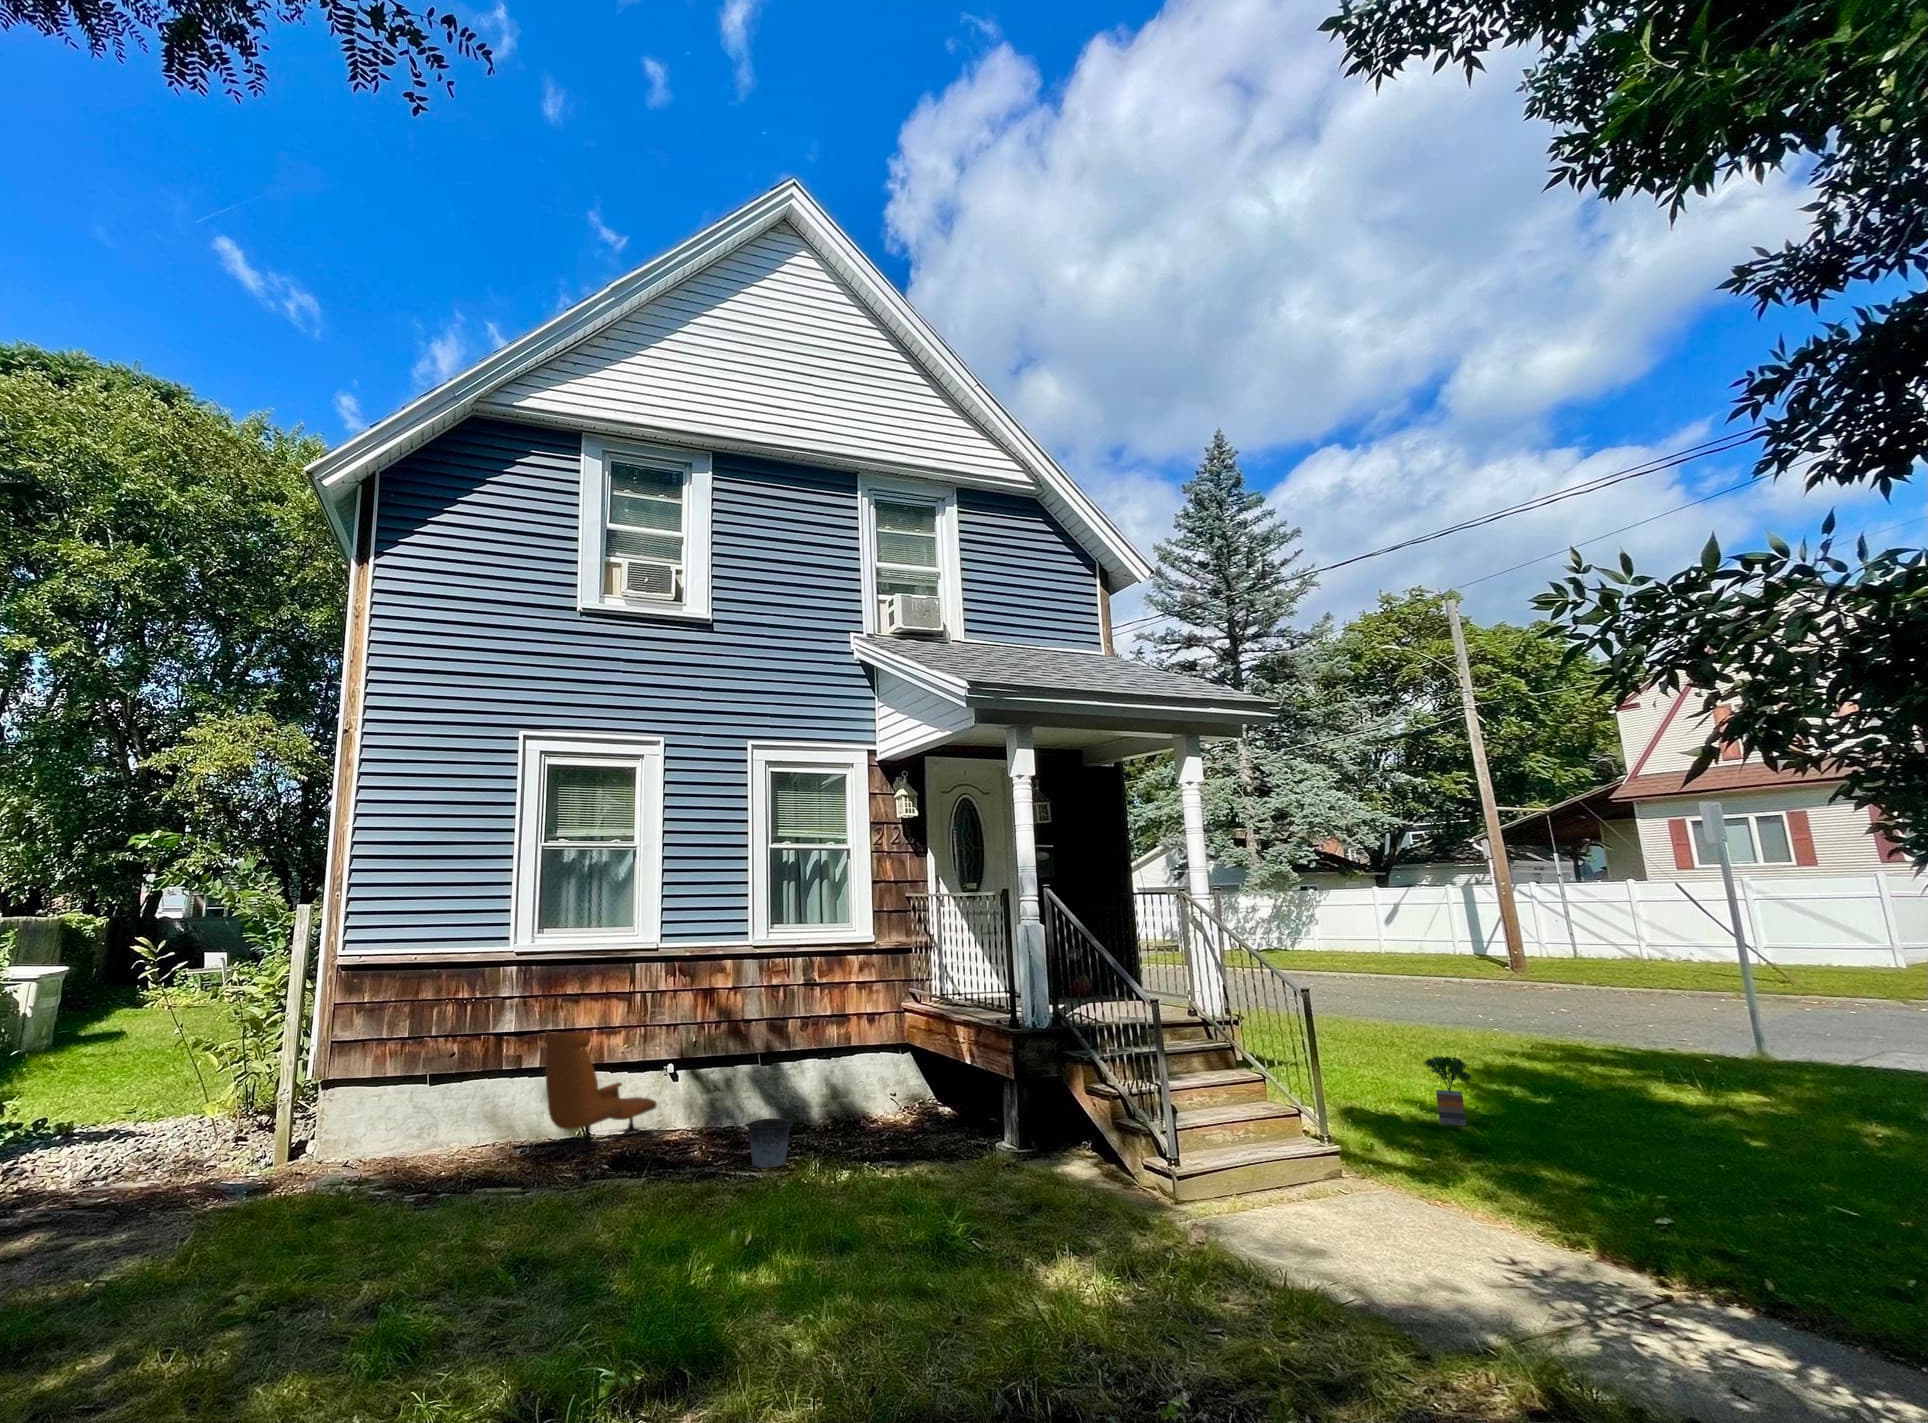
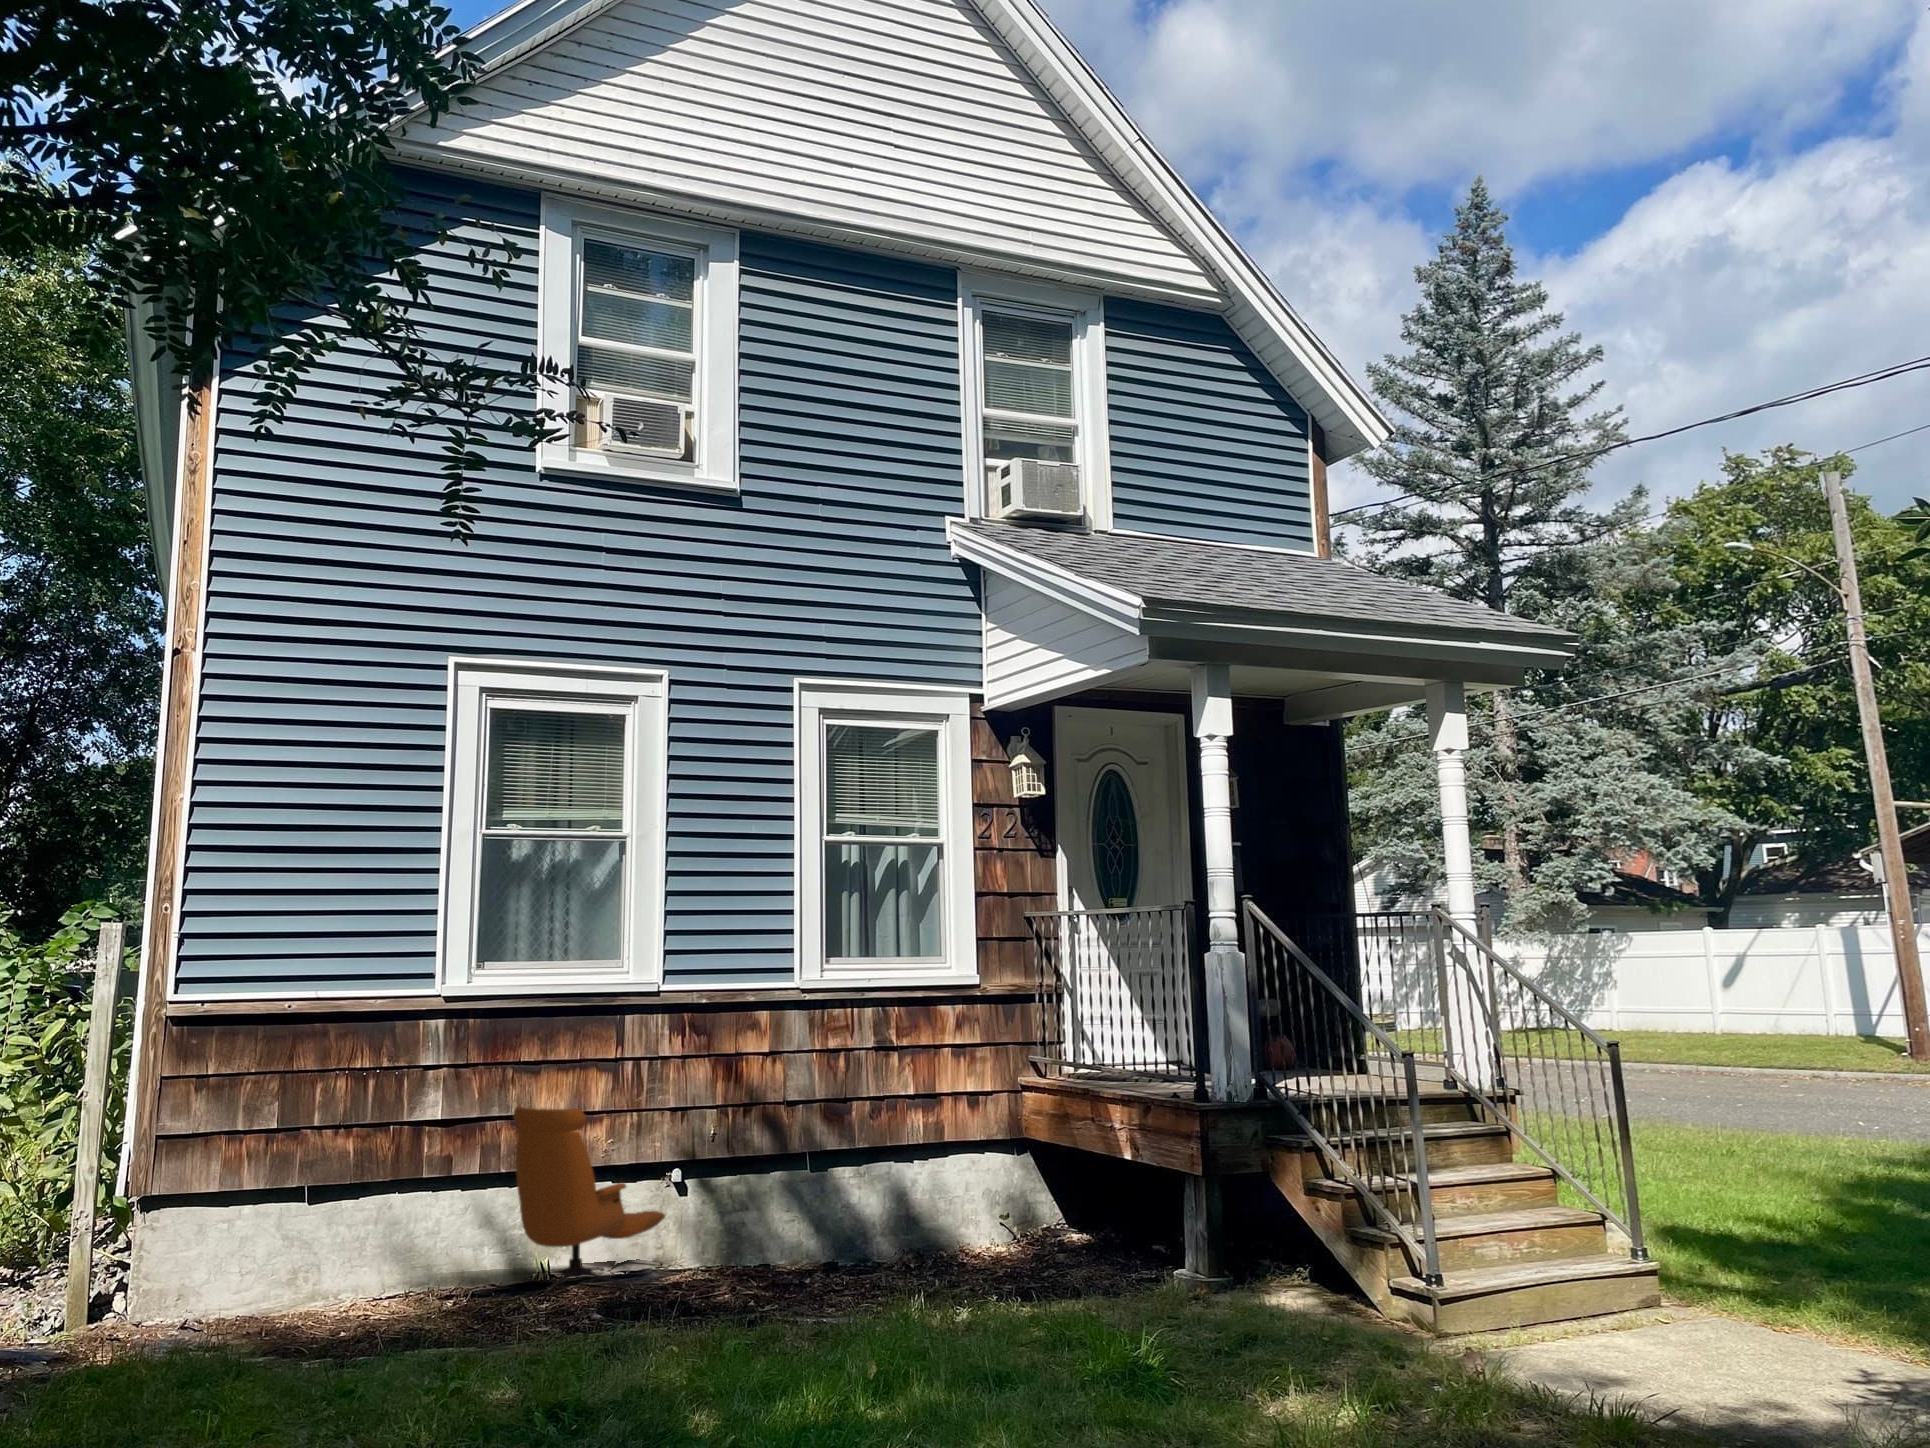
potted tree: present [1425,1056,1472,1126] -> none [1806,1166,1880,1267]
bucket: present [745,1118,794,1168] -> none [816,1237,887,1304]

